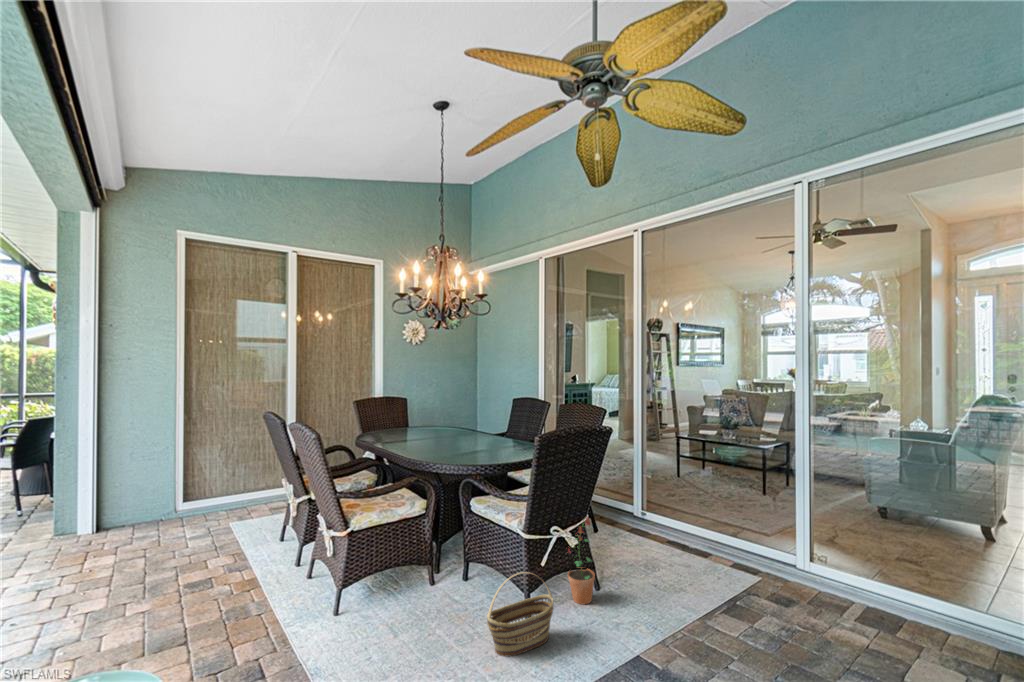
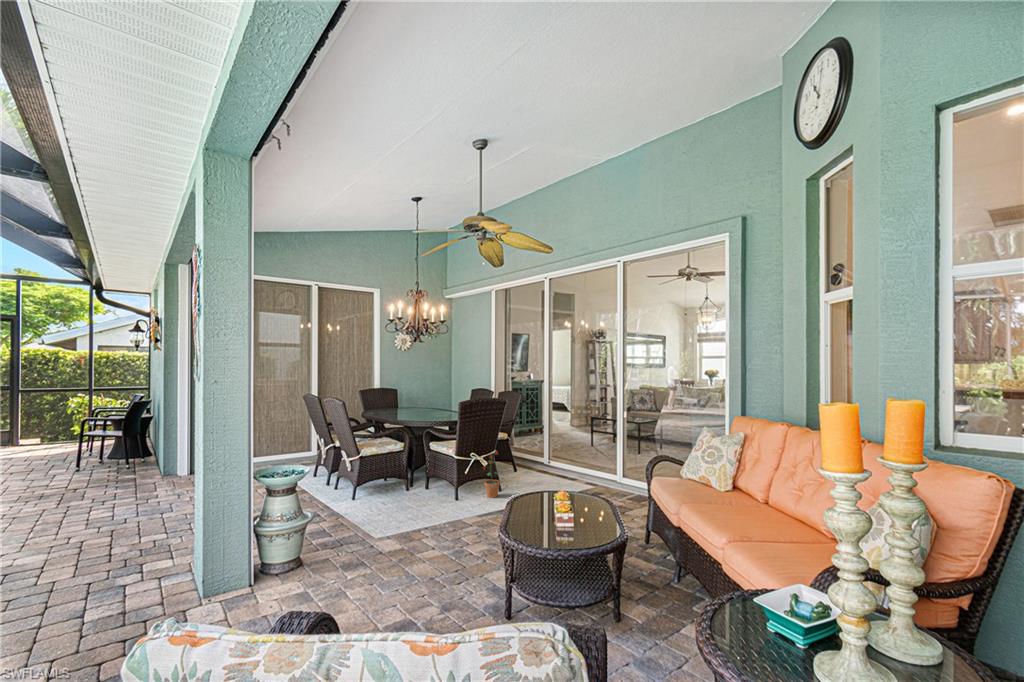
basket: present [487,572,554,656] -> none [434,472,471,513]

